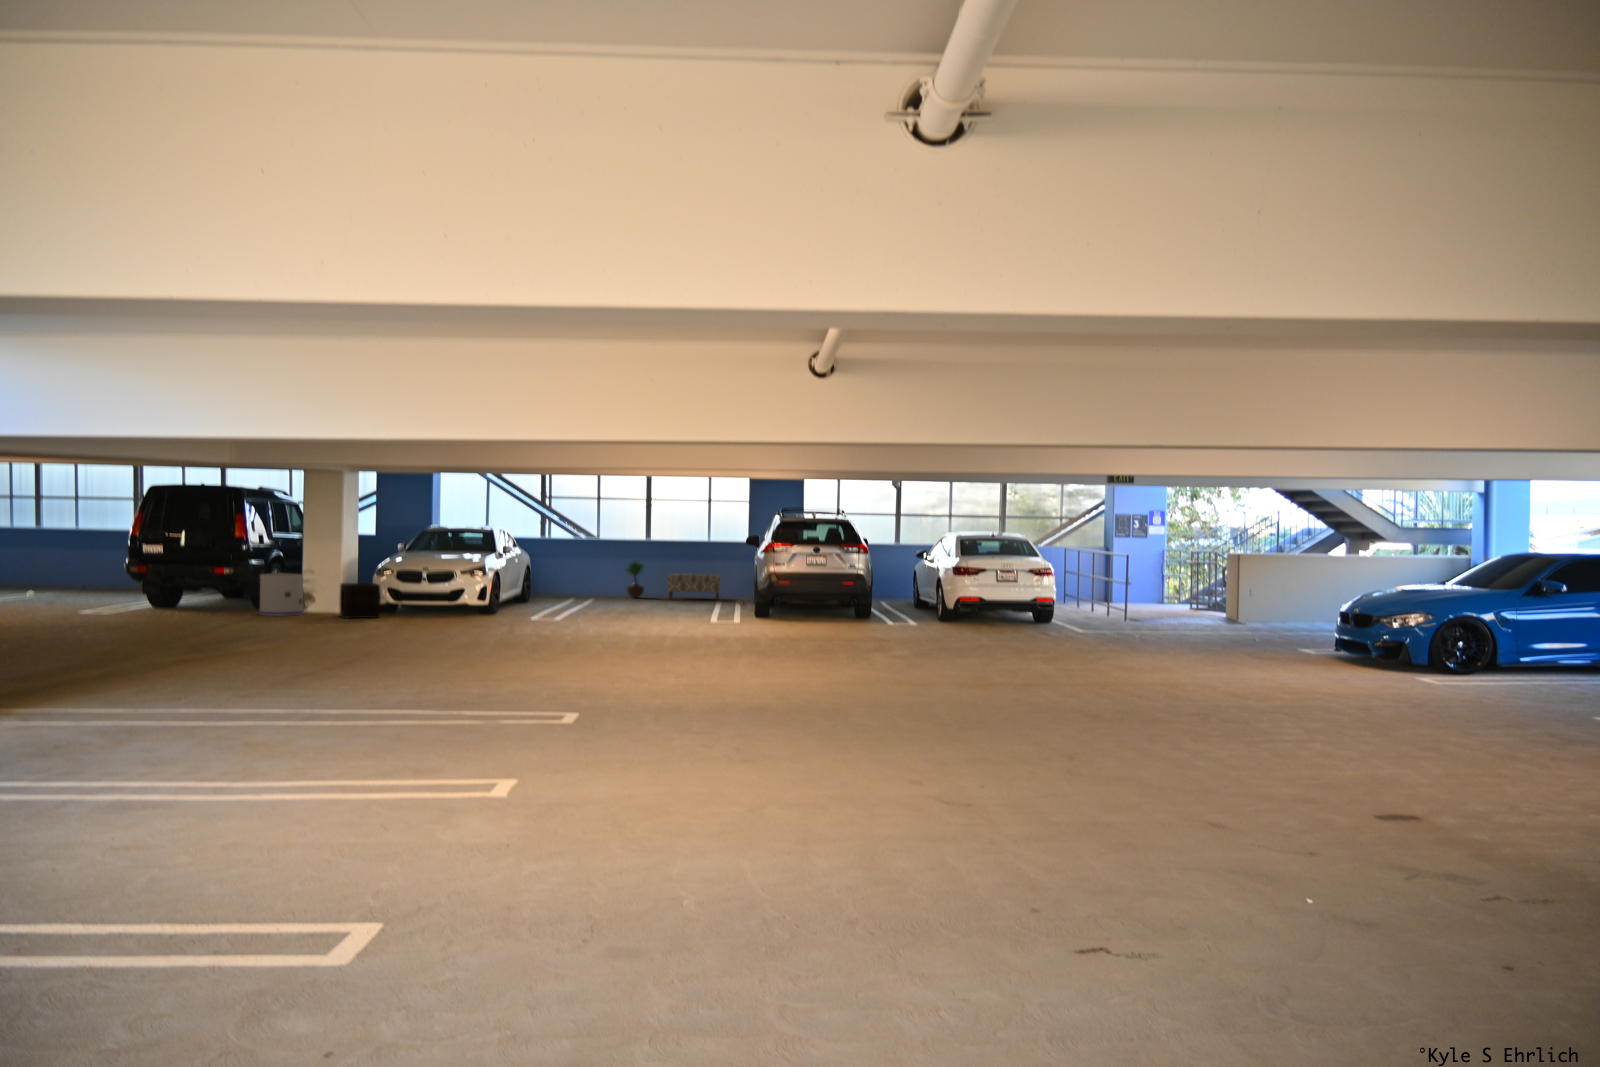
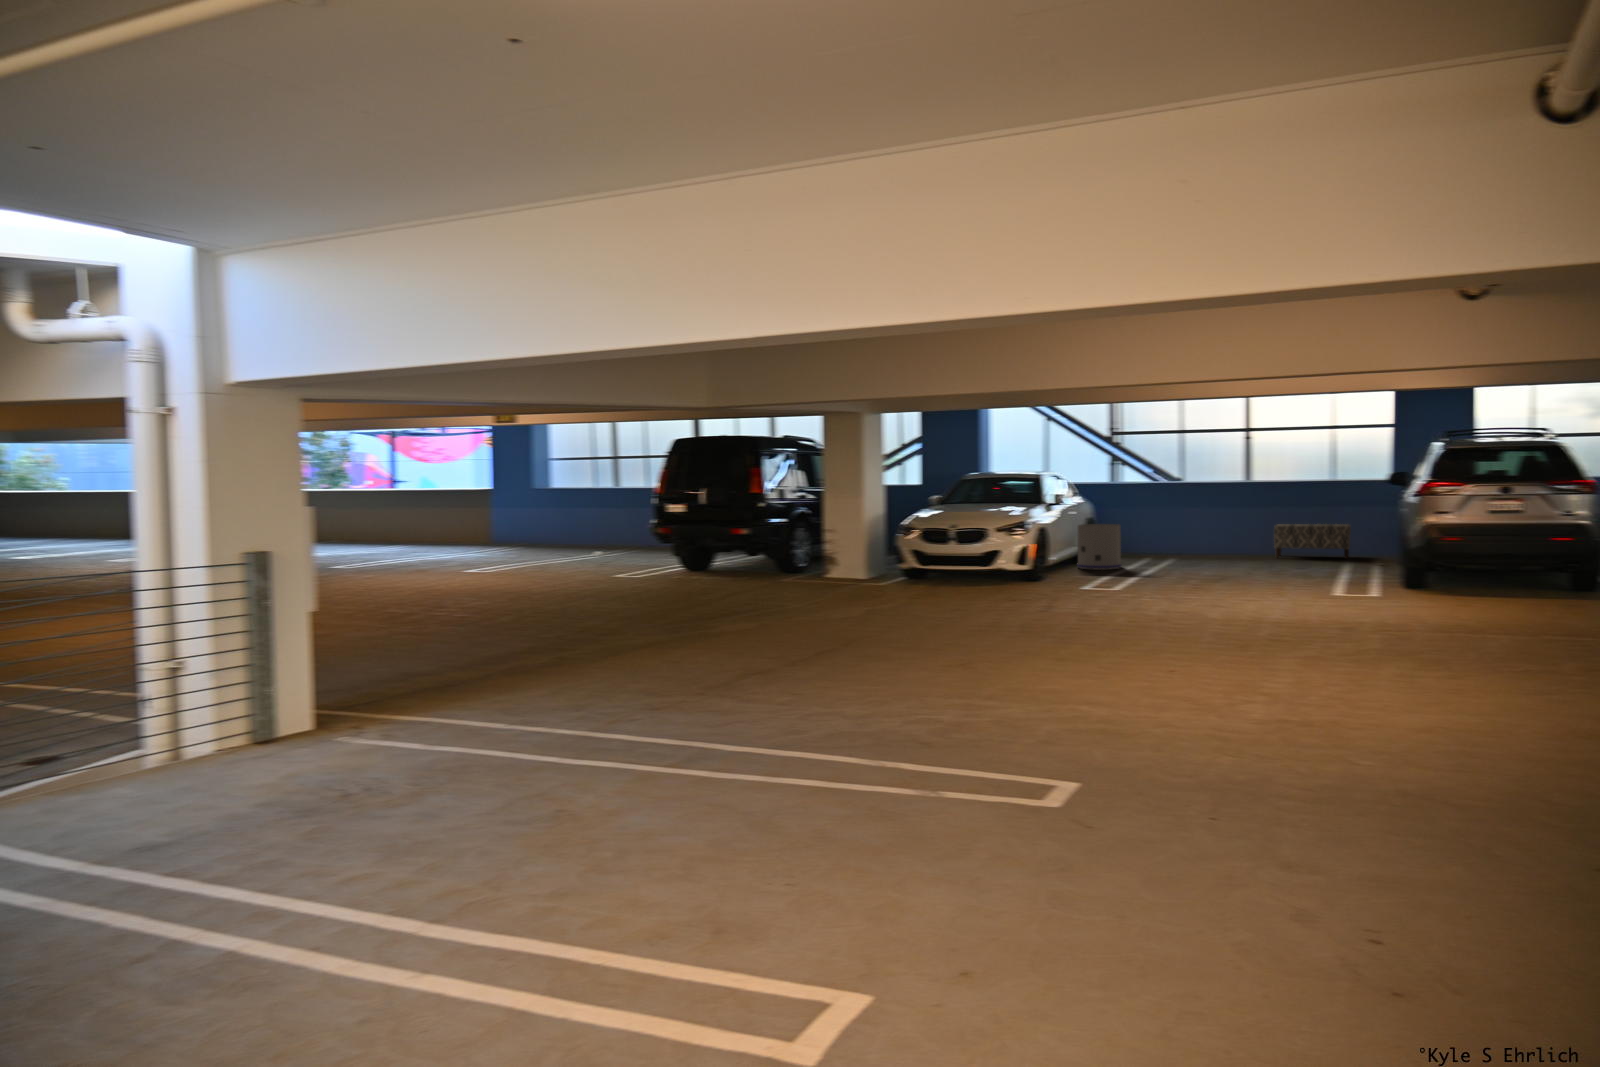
potted tree: present [626,560,645,598] -> none [1212,504,1245,556]
trash can: present [259,573,303,616] -> present [1077,524,1121,570]
wooden crate: present [340,583,381,618] -> none [862,544,904,586]

